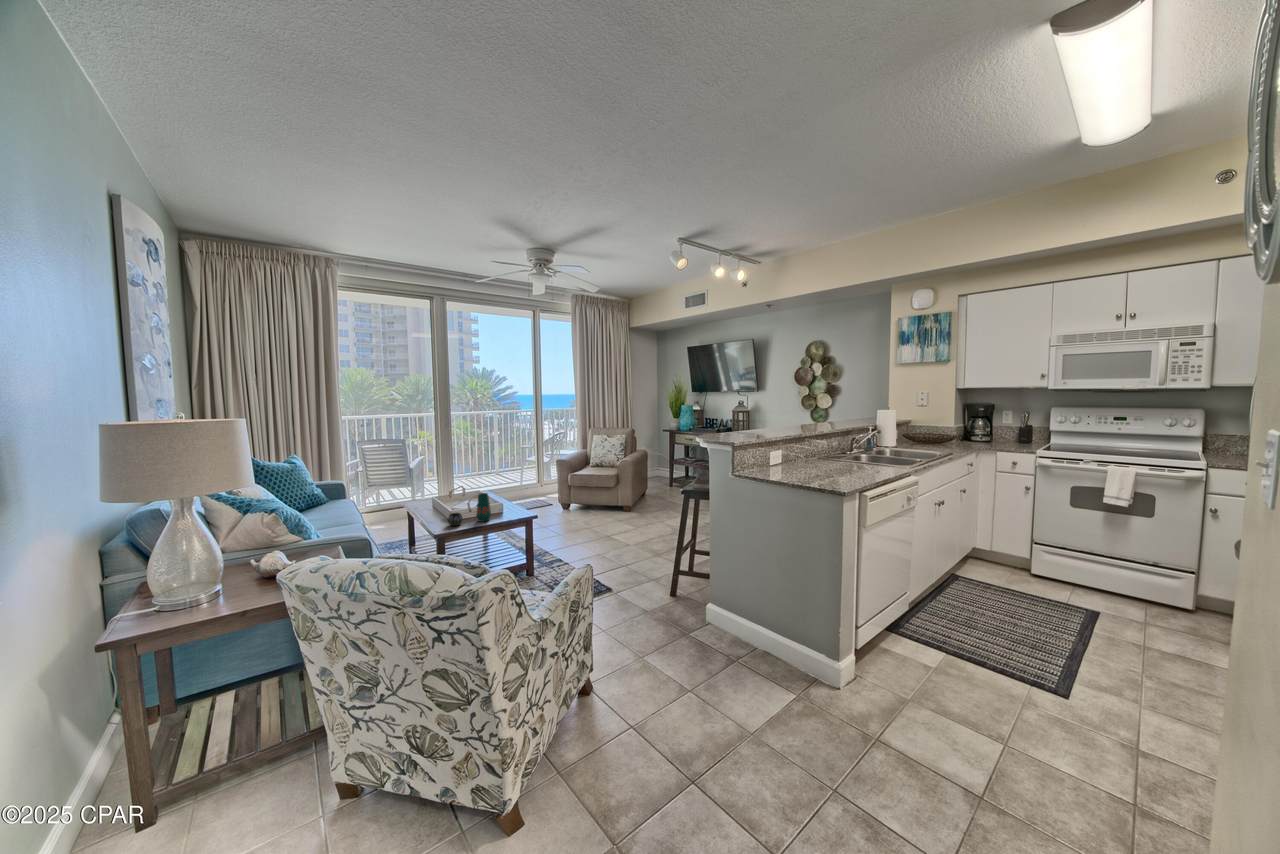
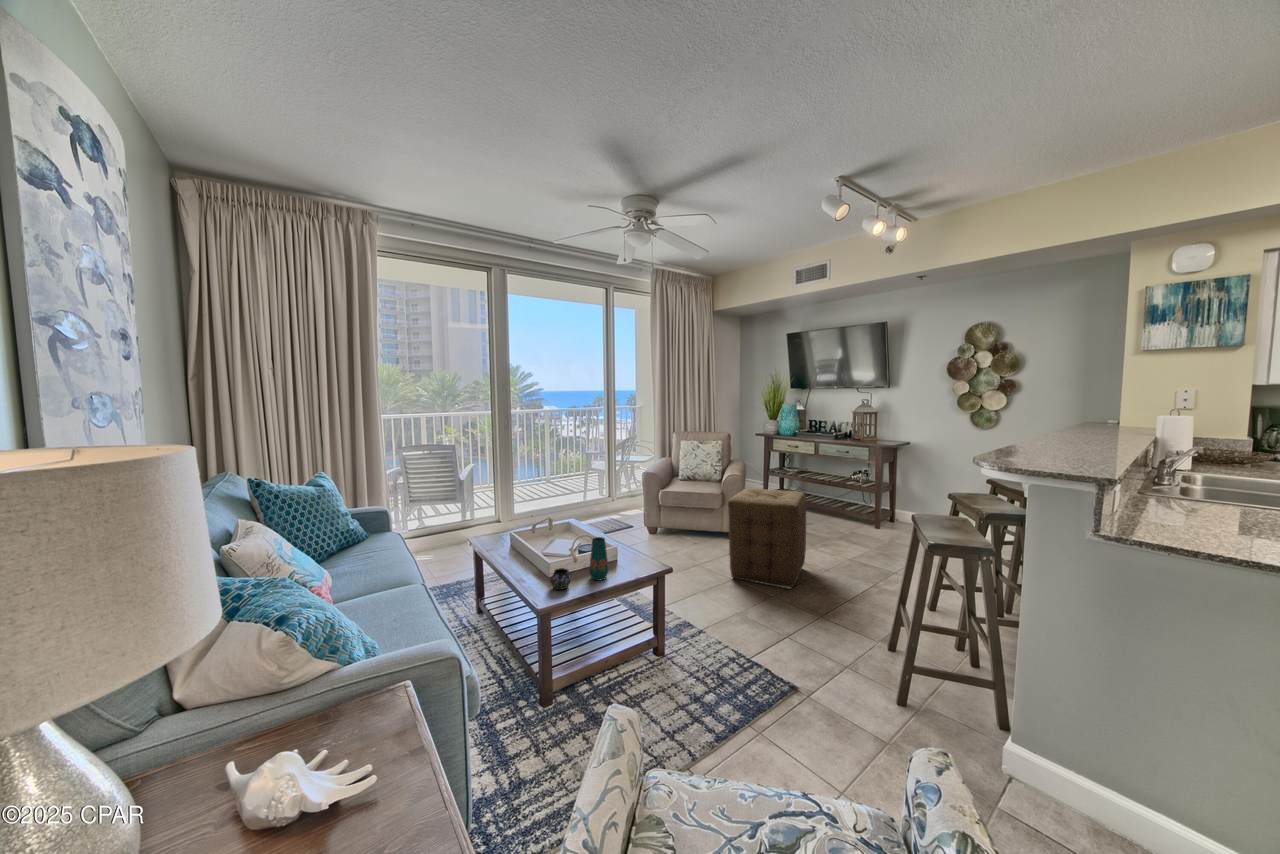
ottoman: none [604,468,667,540] -> present [728,488,807,589]

